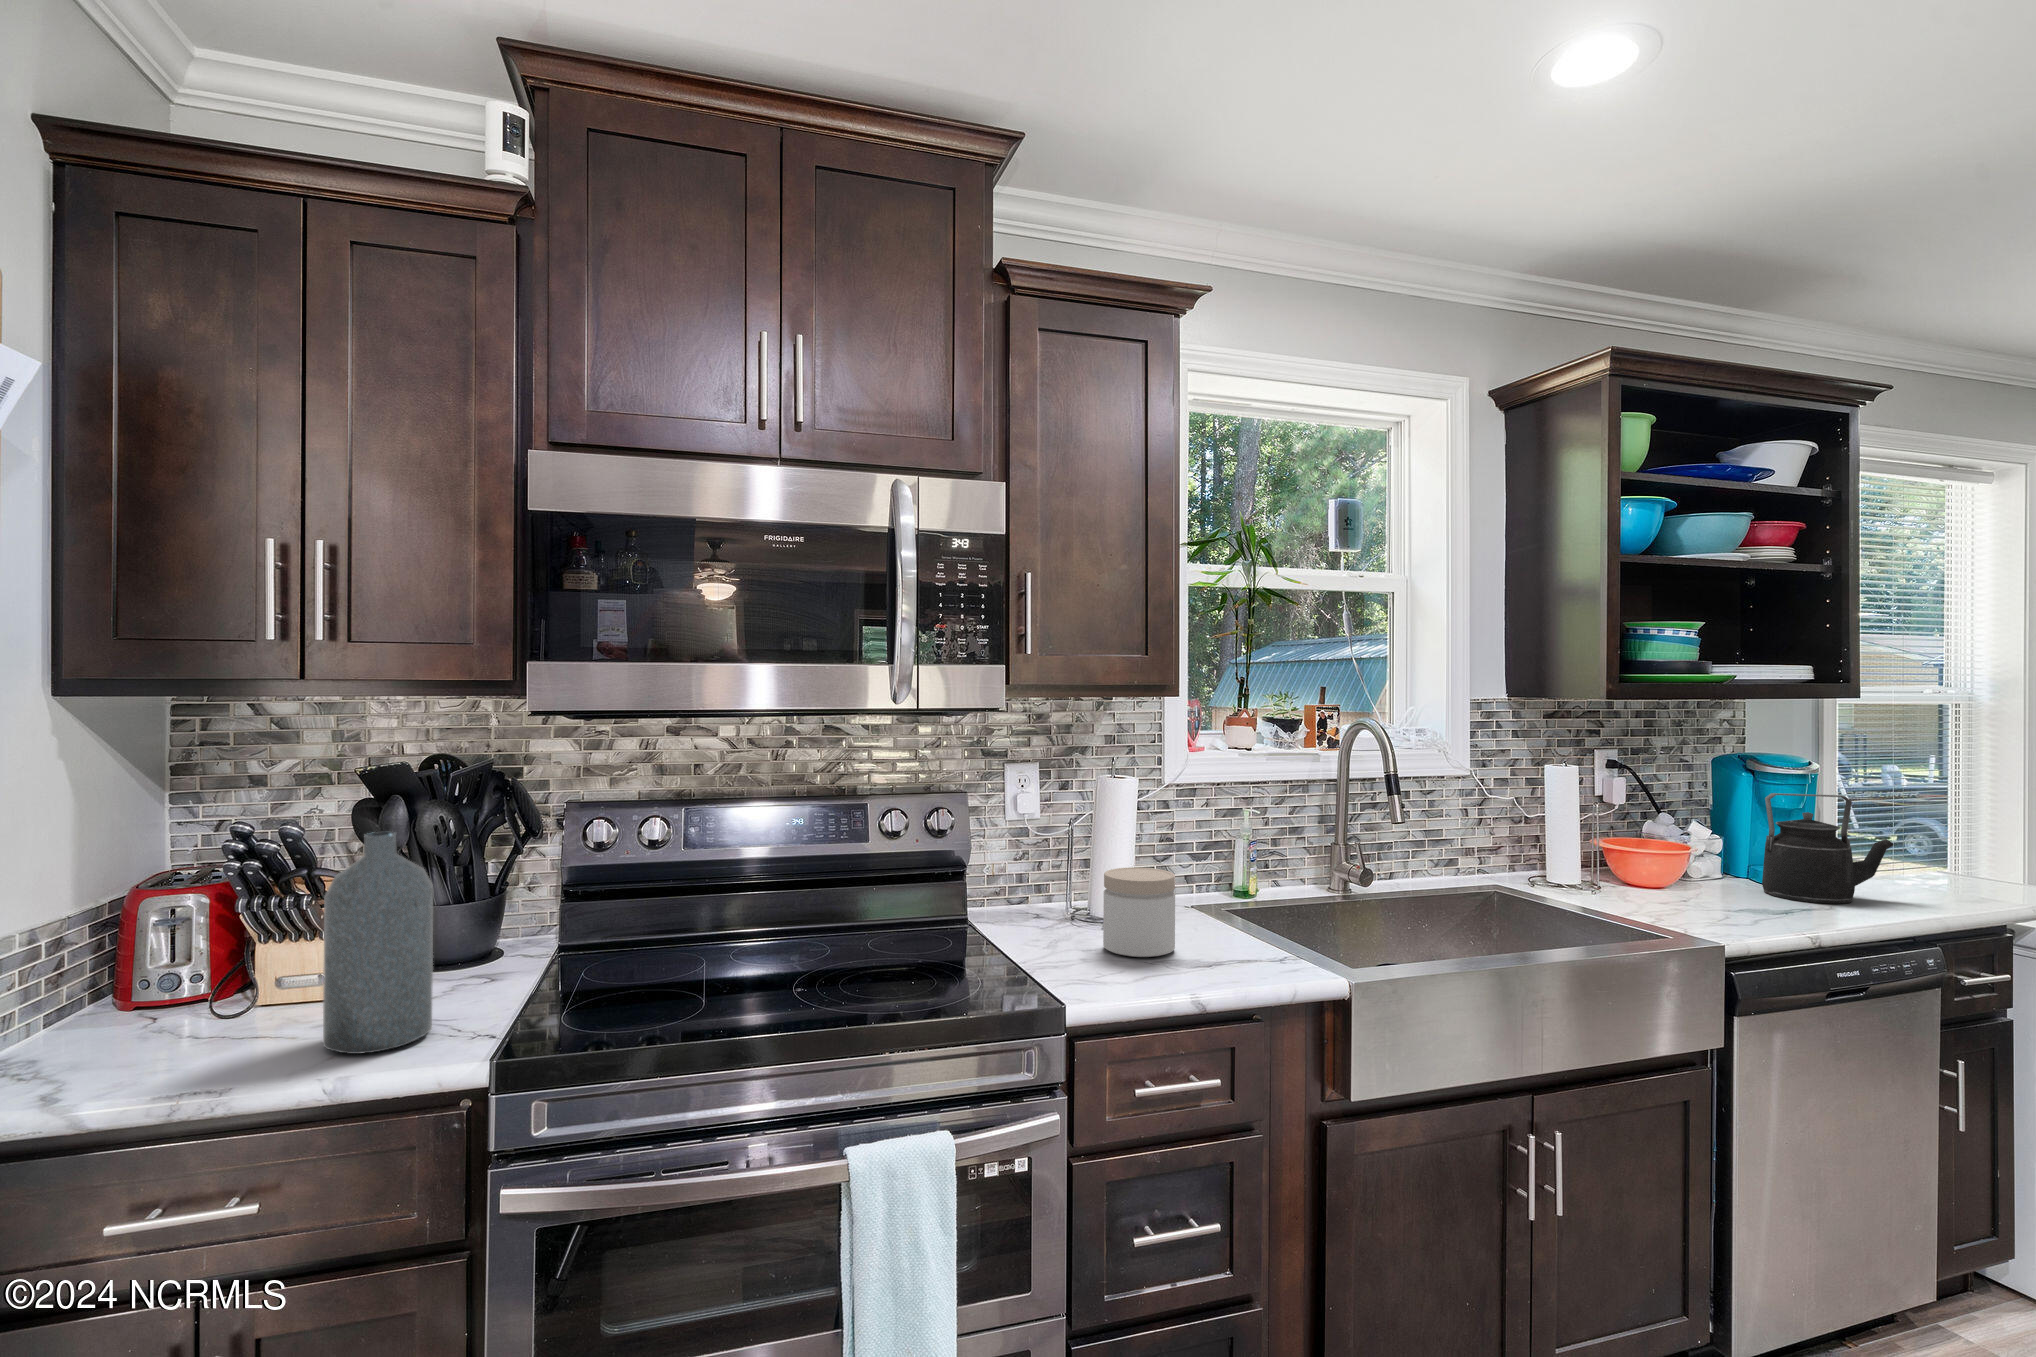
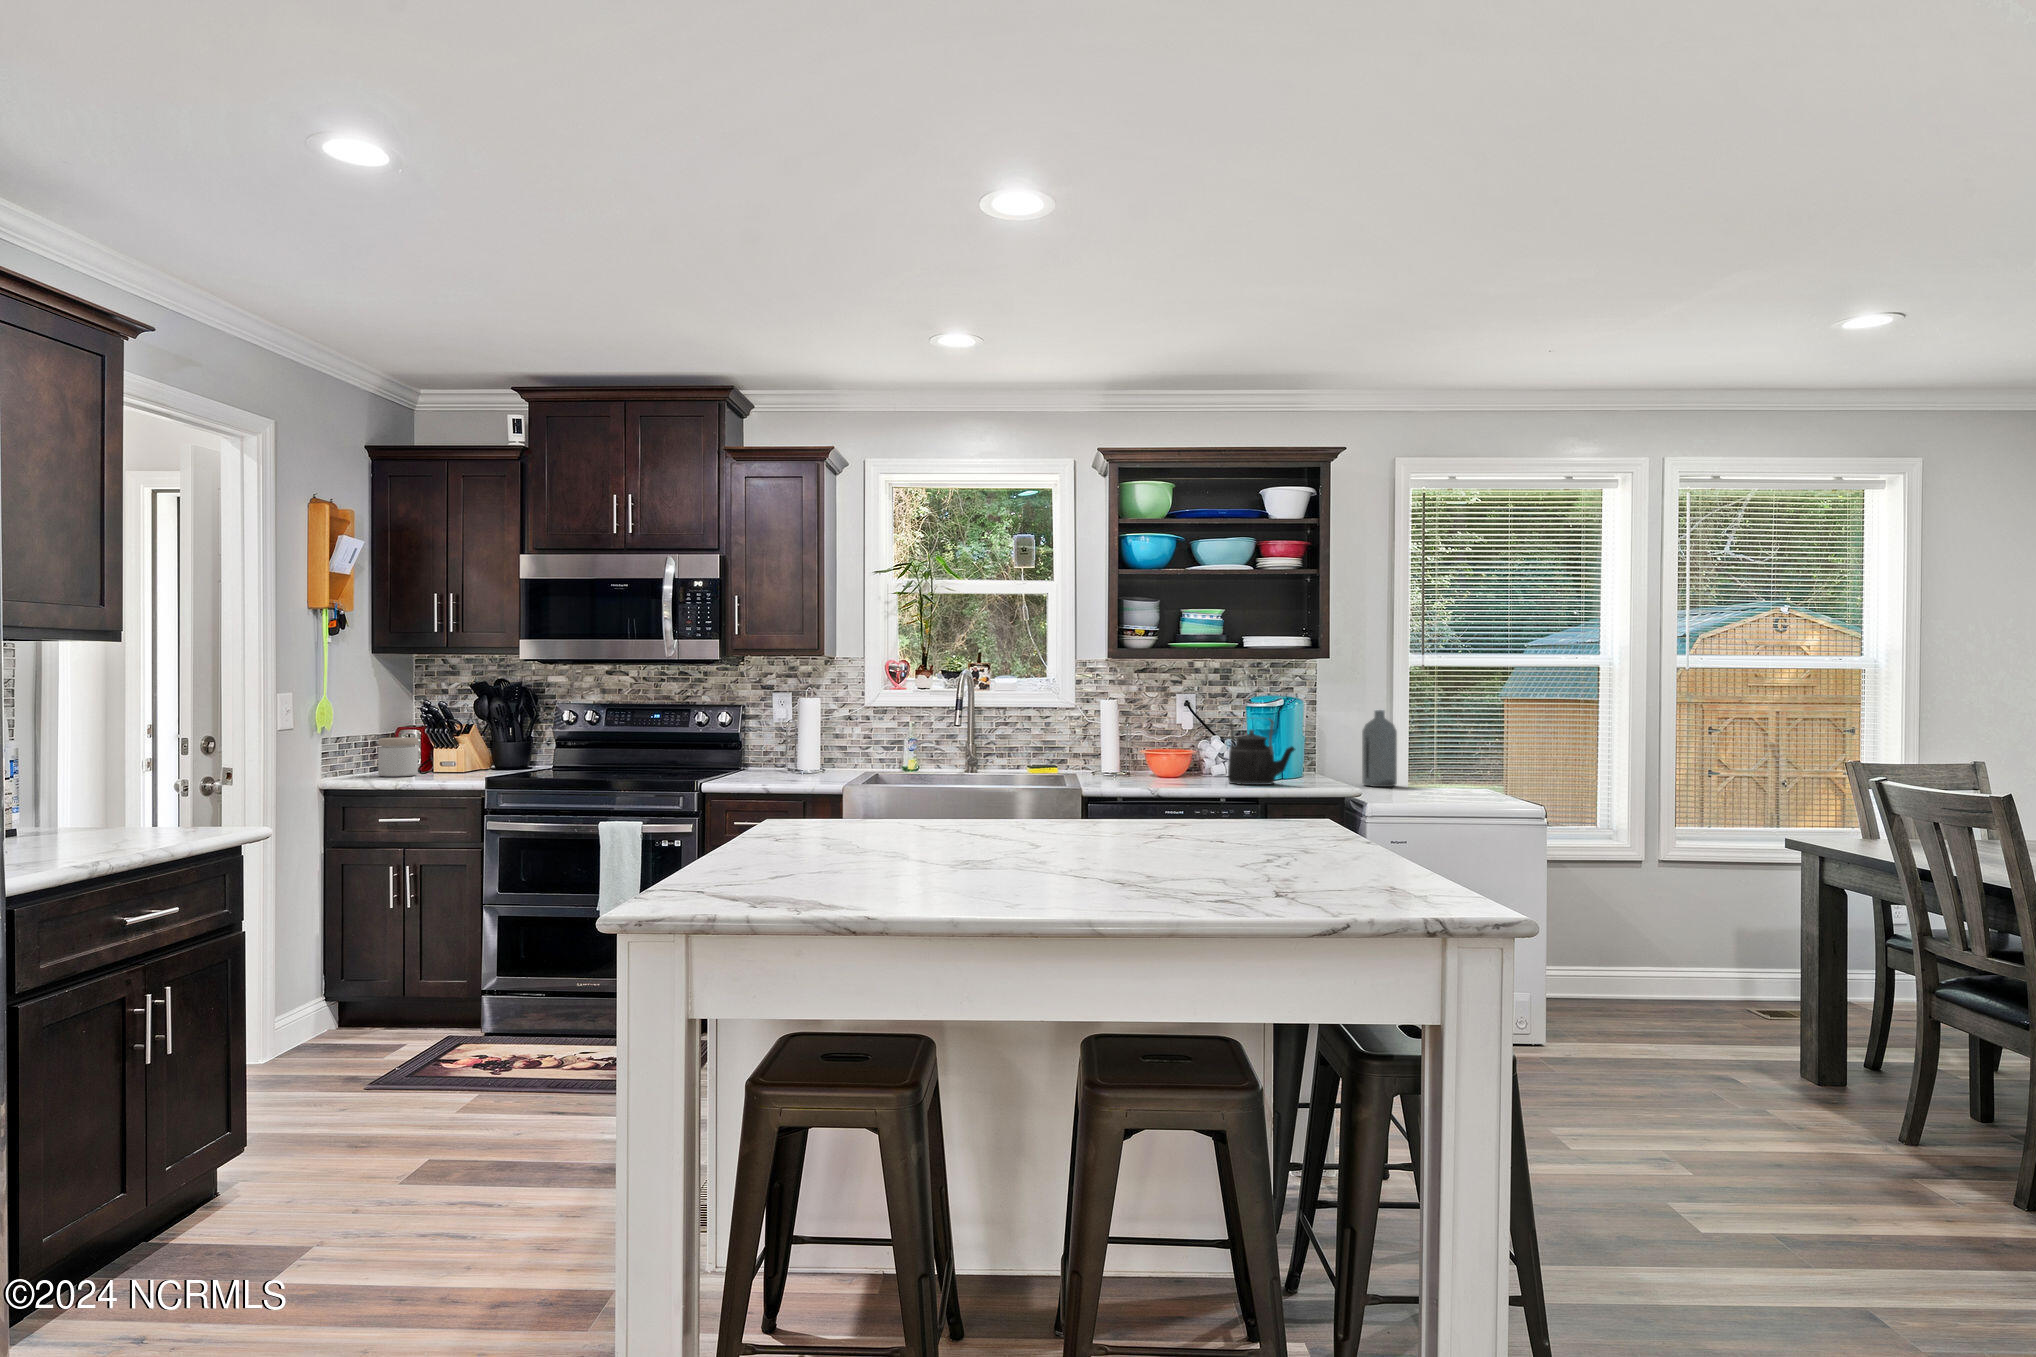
bottle: present [323,832,433,1054] -> present [1362,710,1397,787]
jar: present [1103,867,1175,957] -> present [378,737,418,777]

